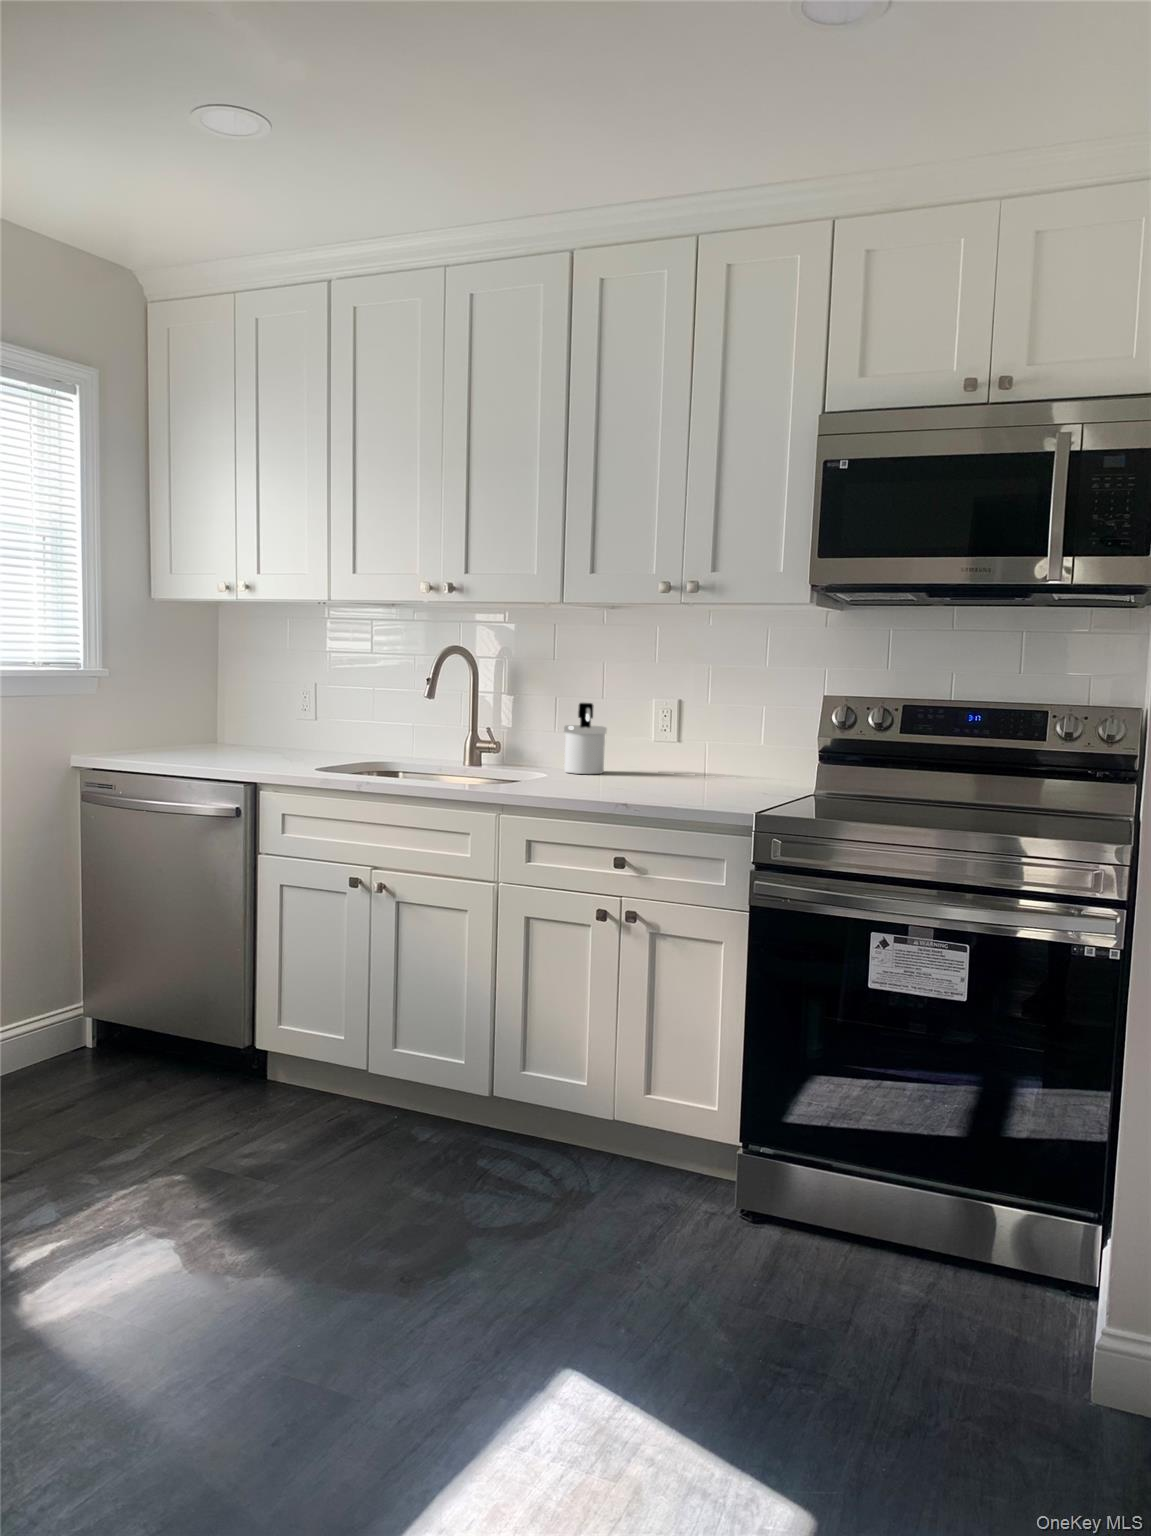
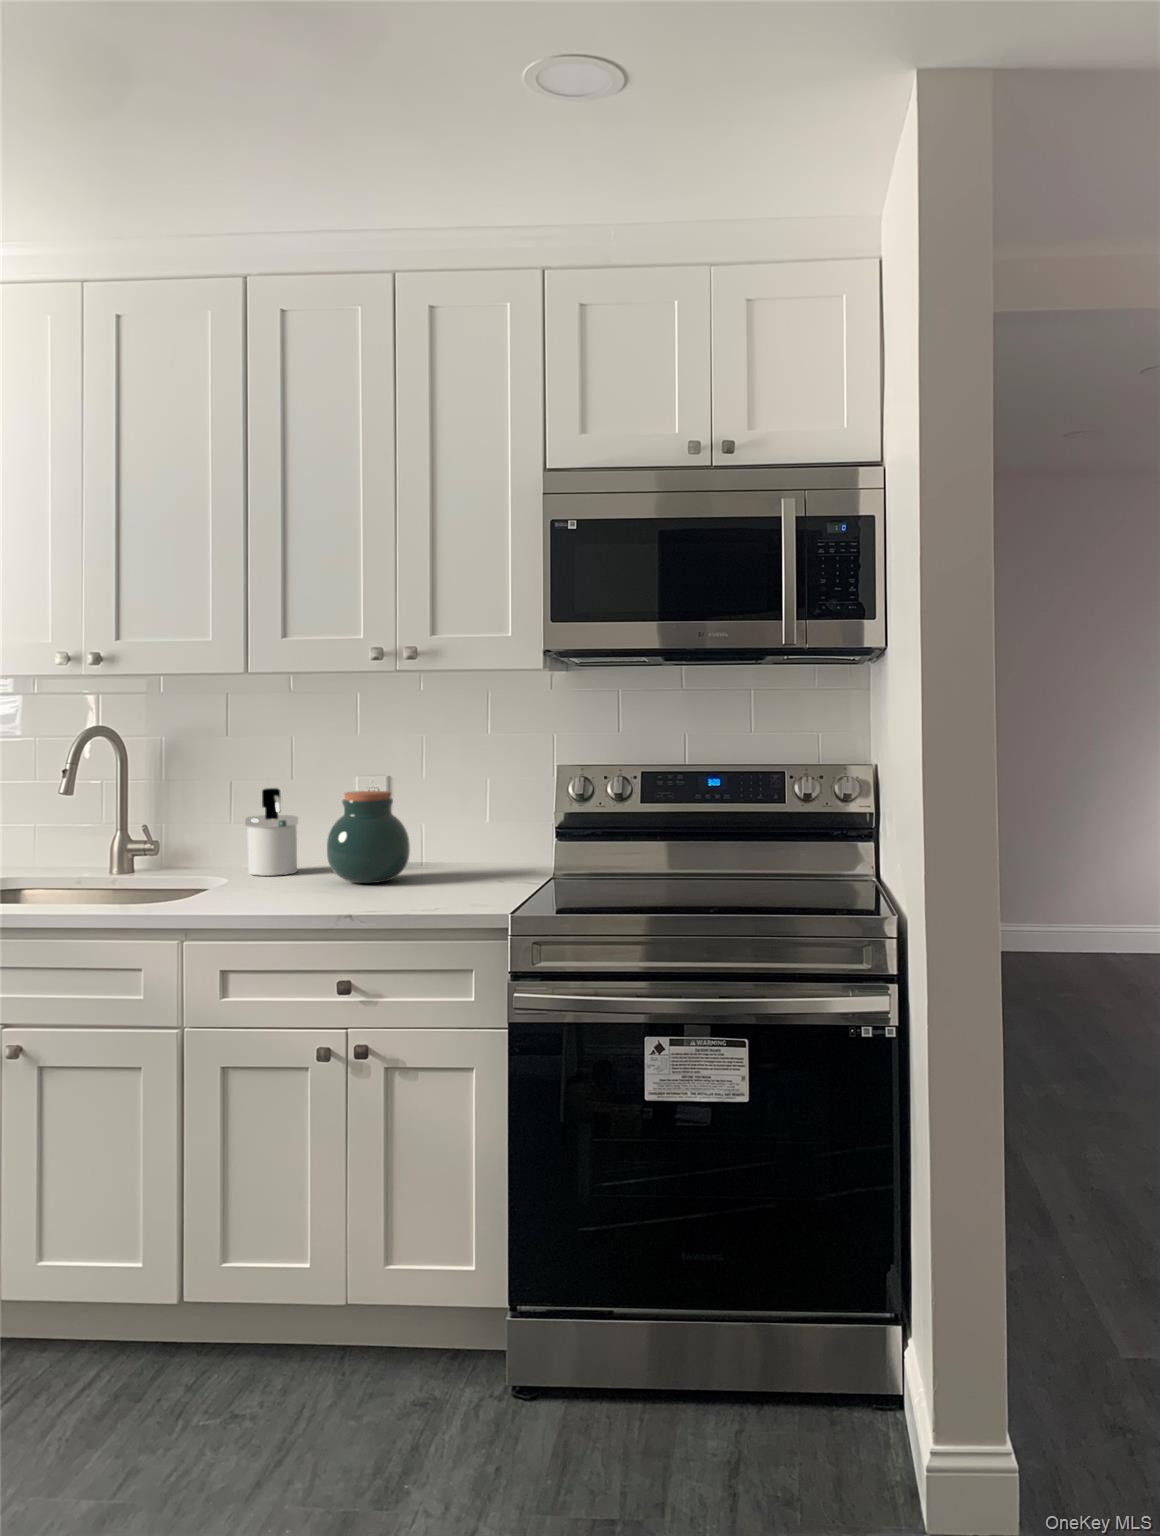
jar: none [623,707,692,784] -> present [327,791,410,883]

